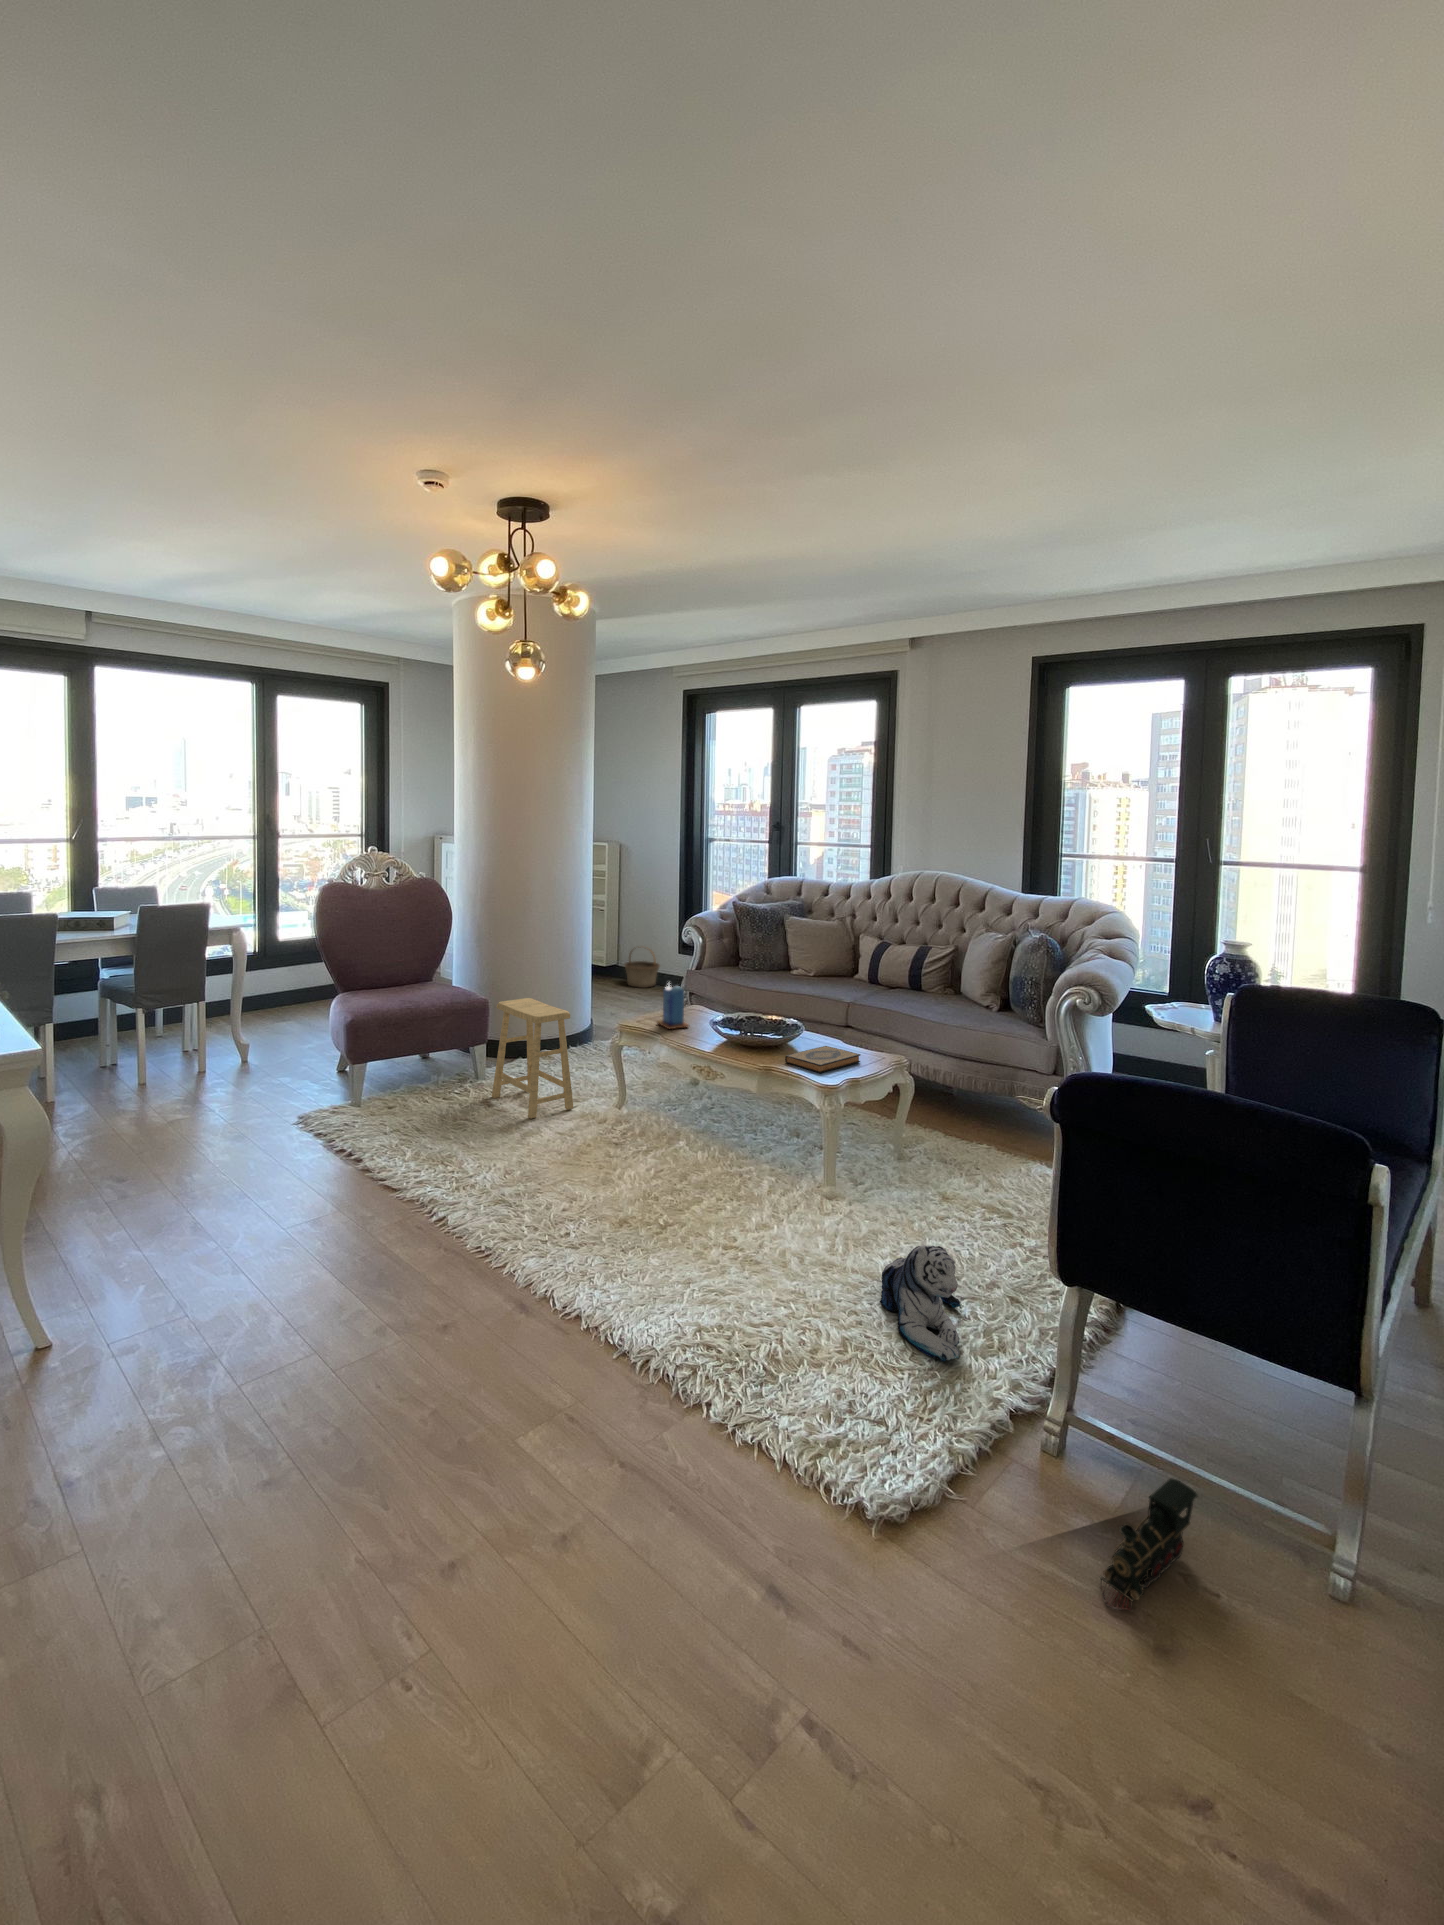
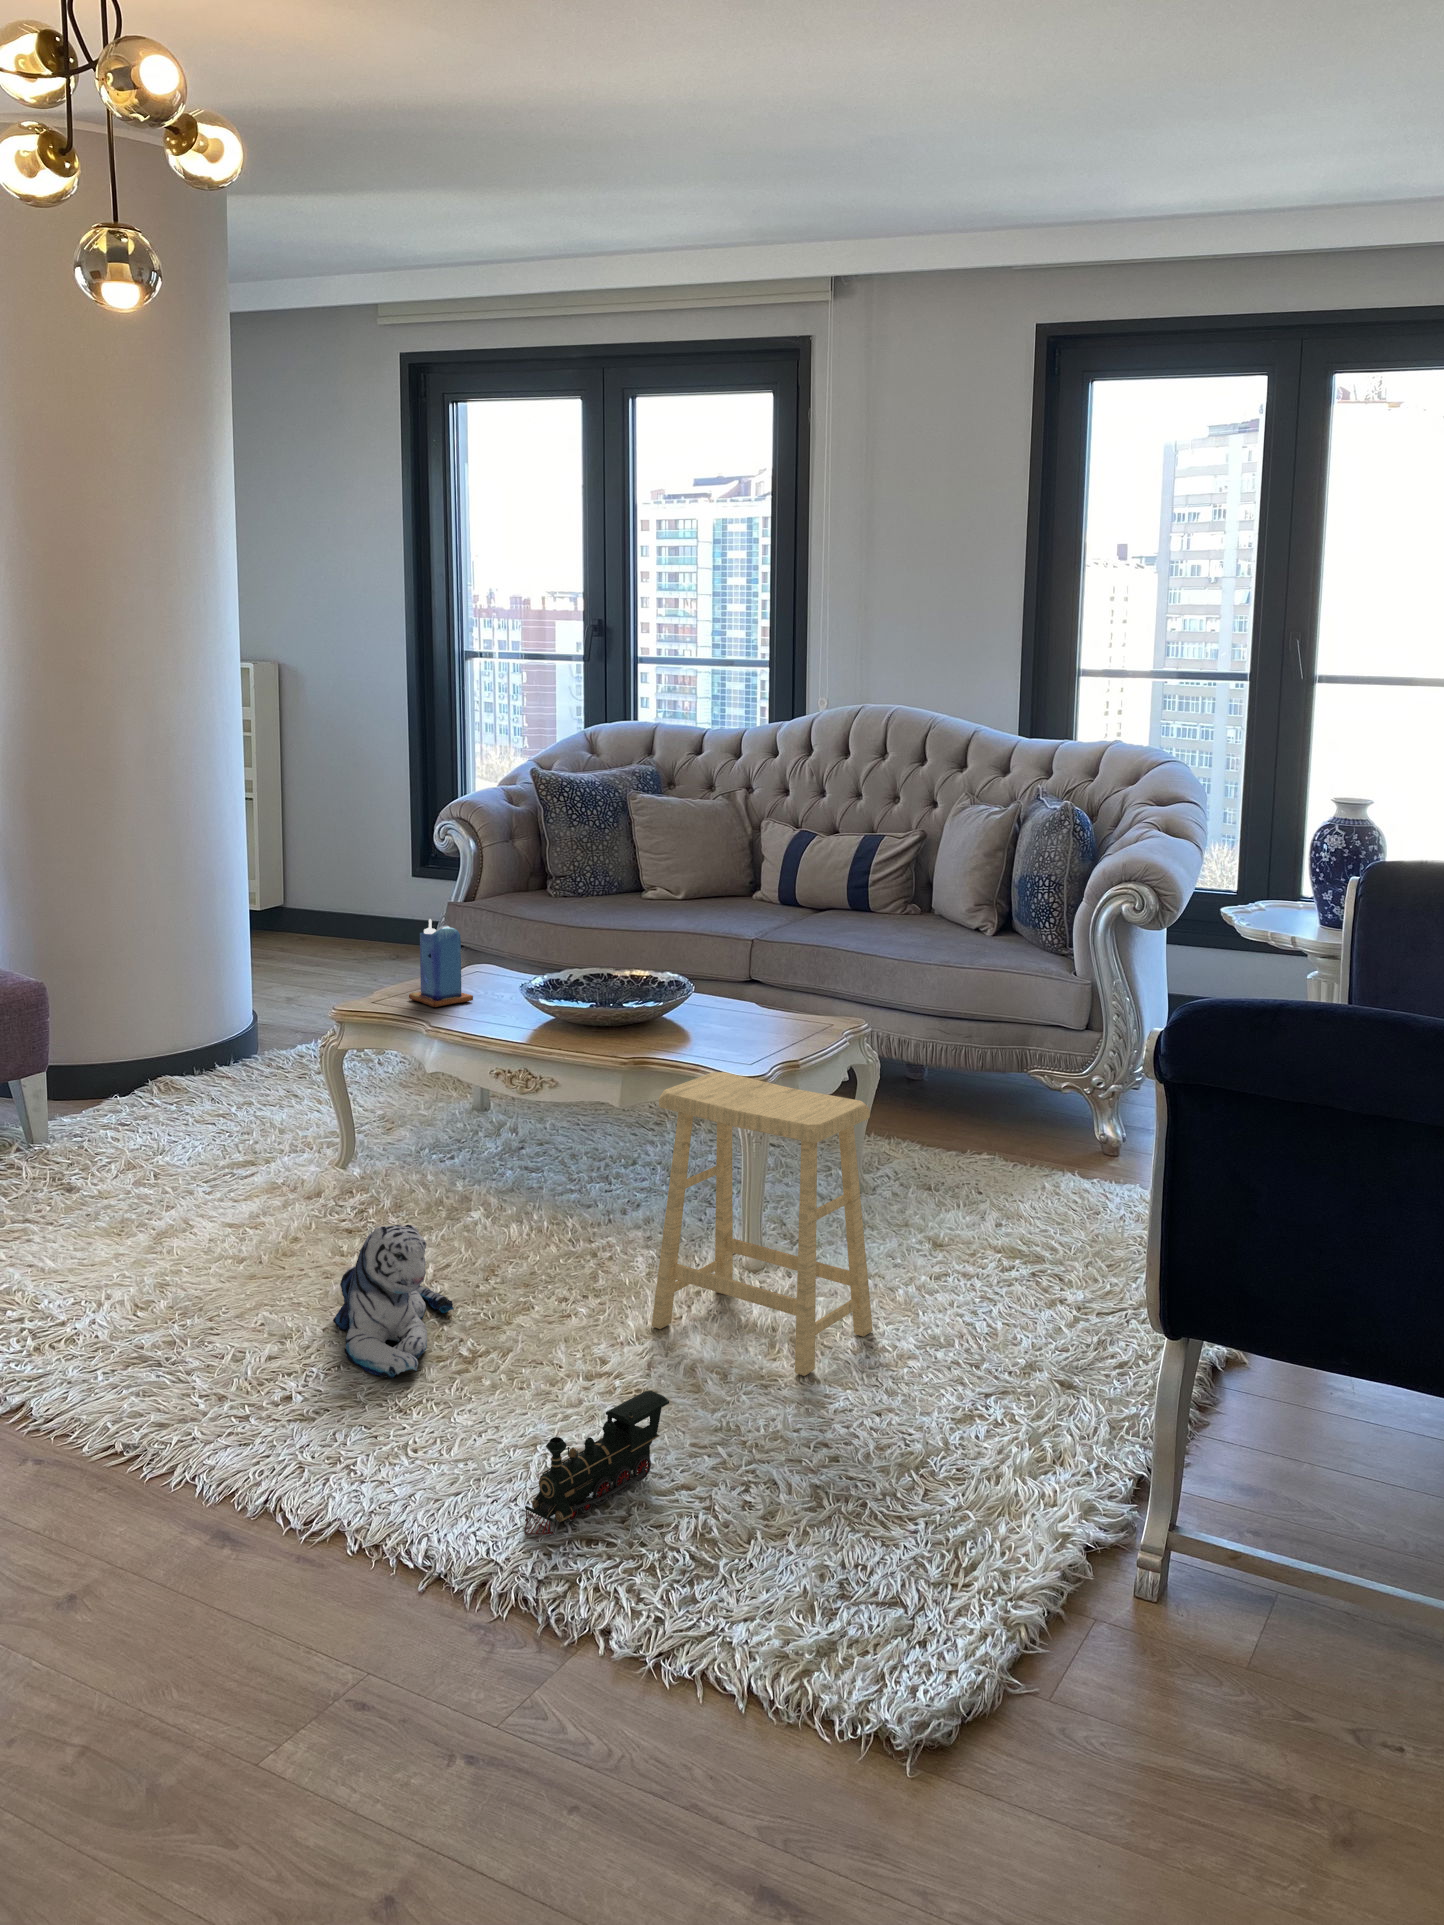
basket: present [624,949,660,988] -> none [305,867,377,944]
footstool: present [492,998,573,1119] -> present [652,1072,873,1376]
hardback book: present [785,1046,860,1073] -> none [661,1012,789,1058]
plush toy: present [880,1245,960,1362] -> present [333,1225,454,1378]
toy train: present [1100,1478,1197,1610] -> present [524,1391,669,1536]

